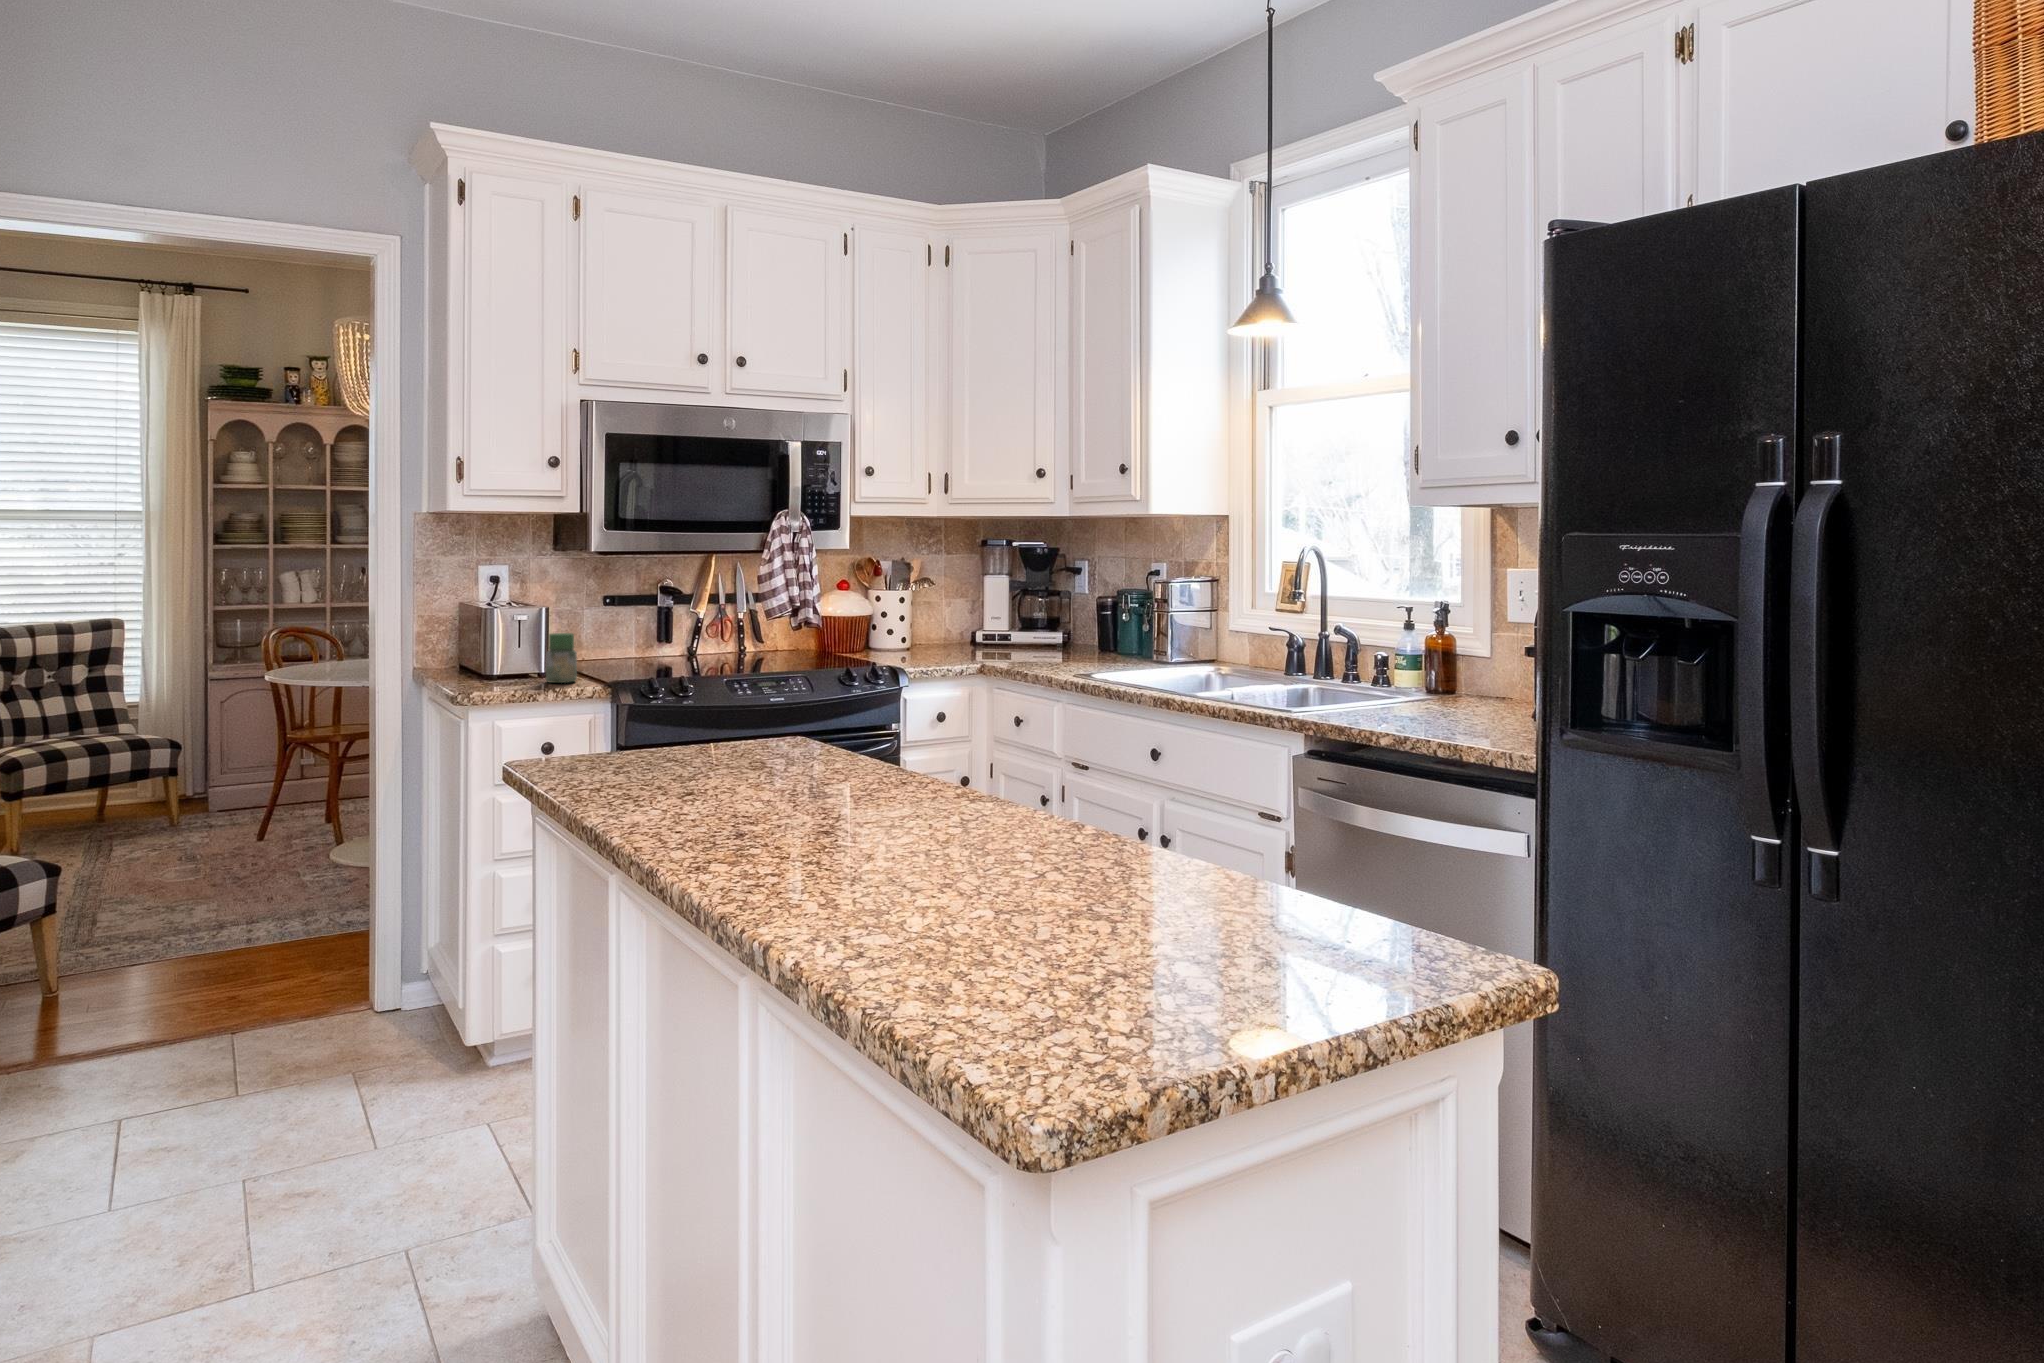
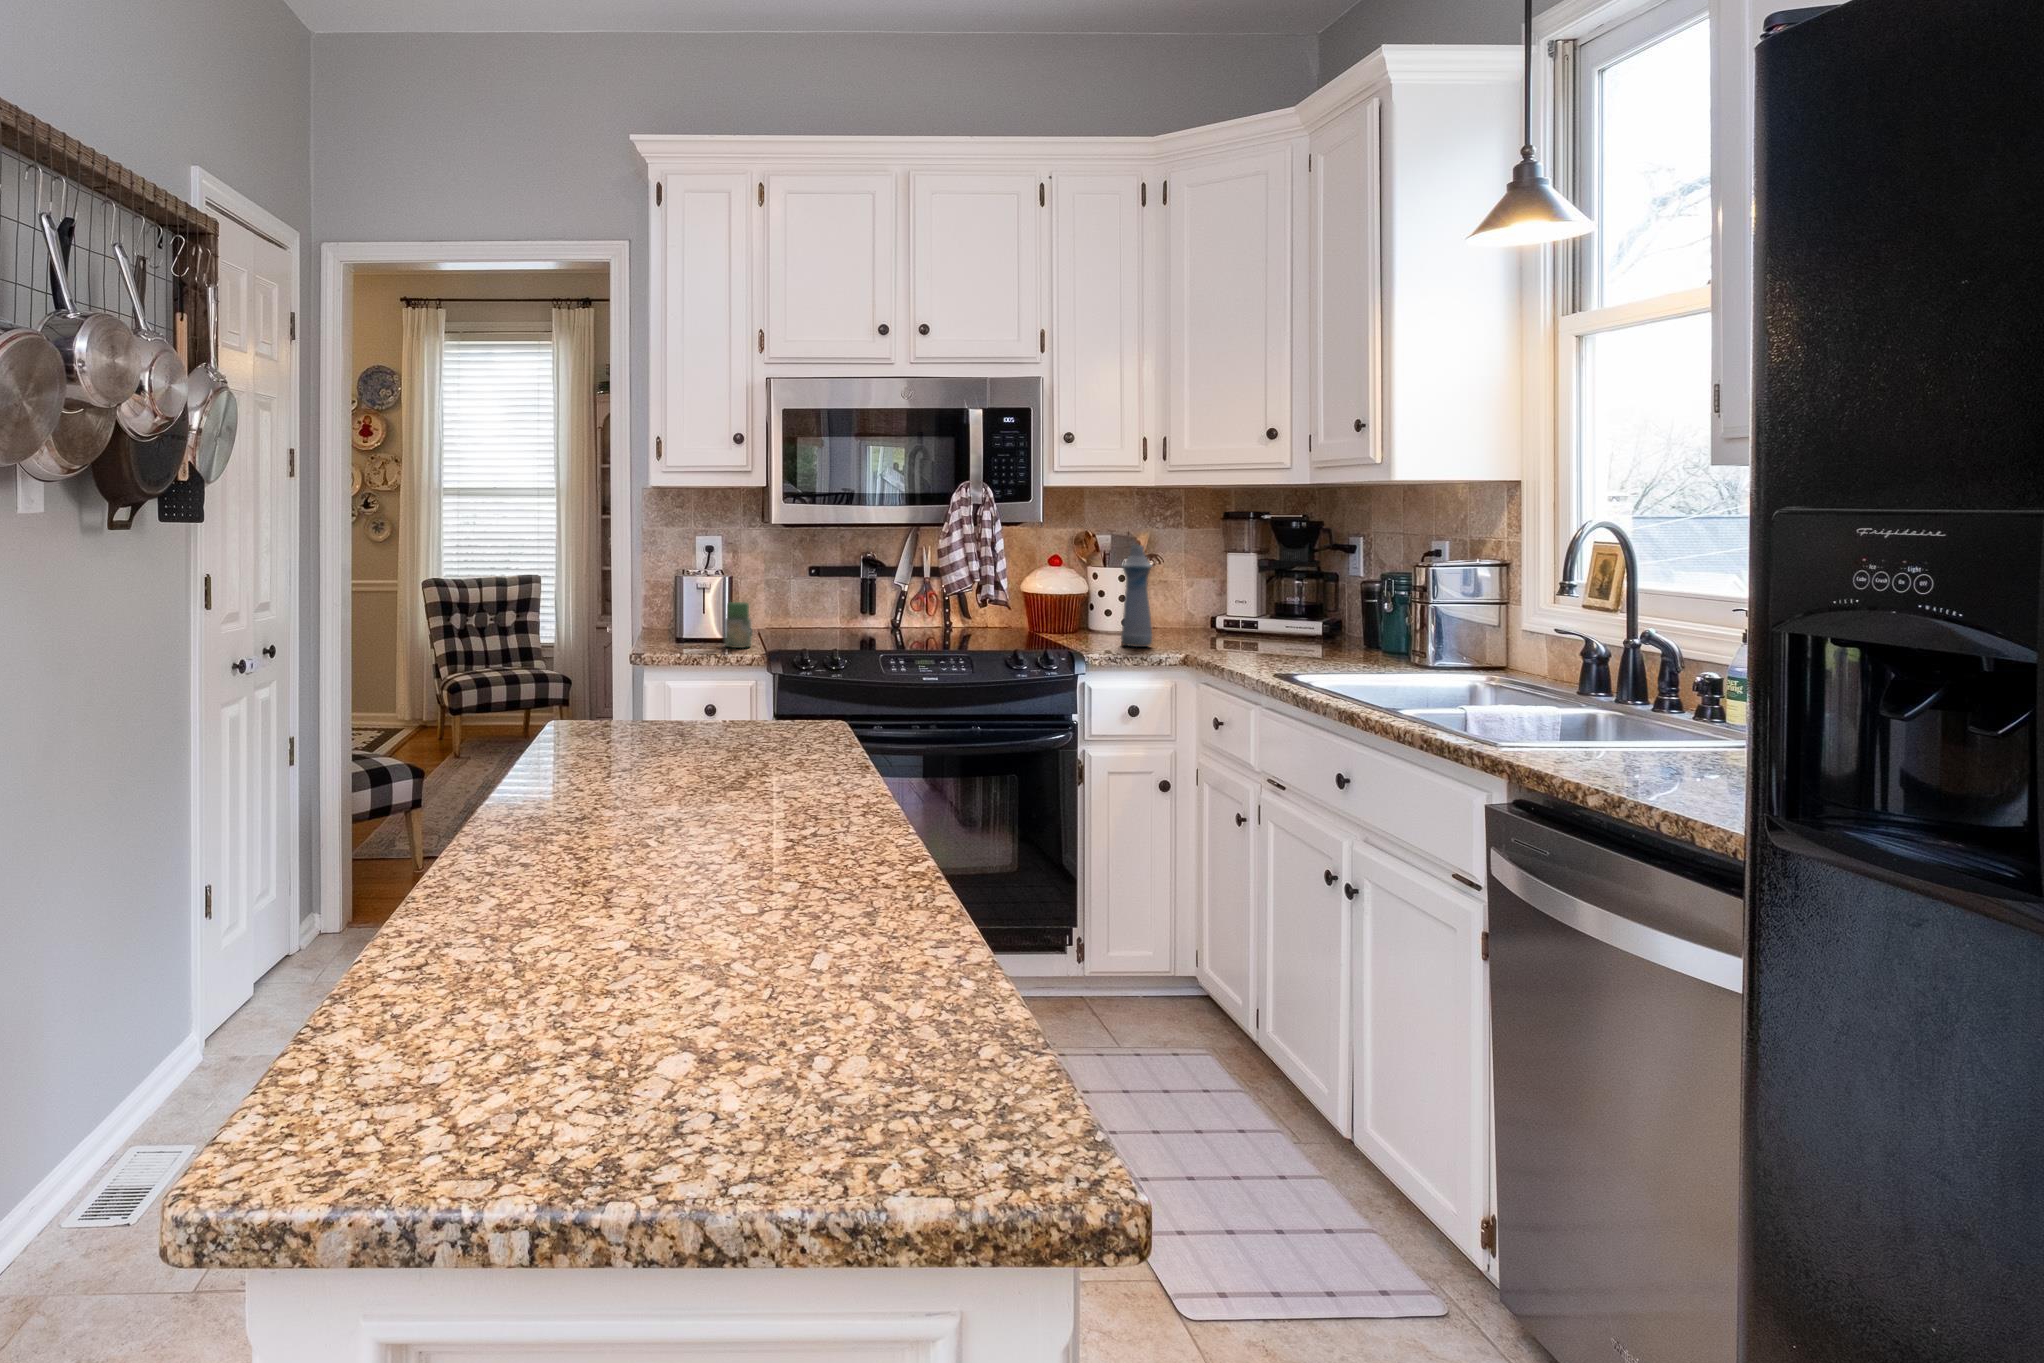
bottle: none [919,569,947,662] -> present [1121,545,1152,647]

